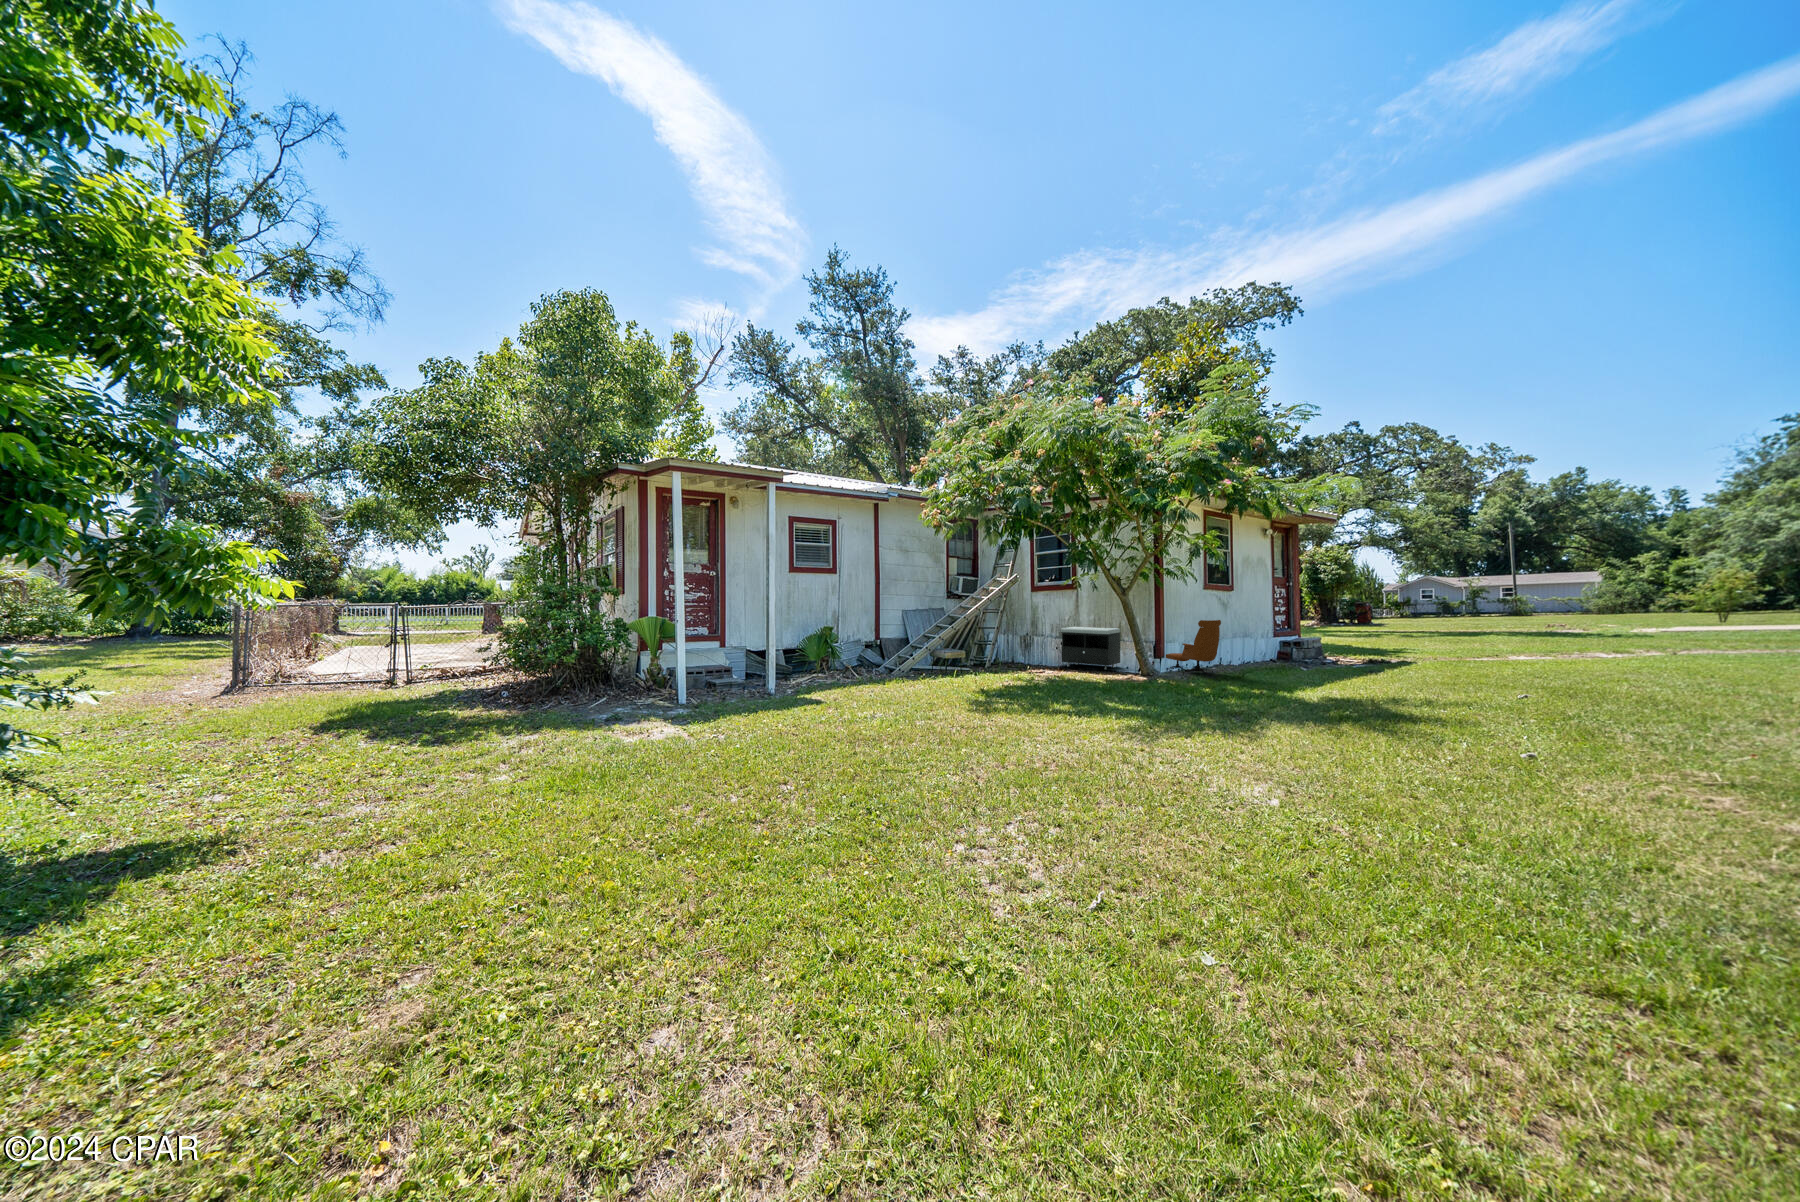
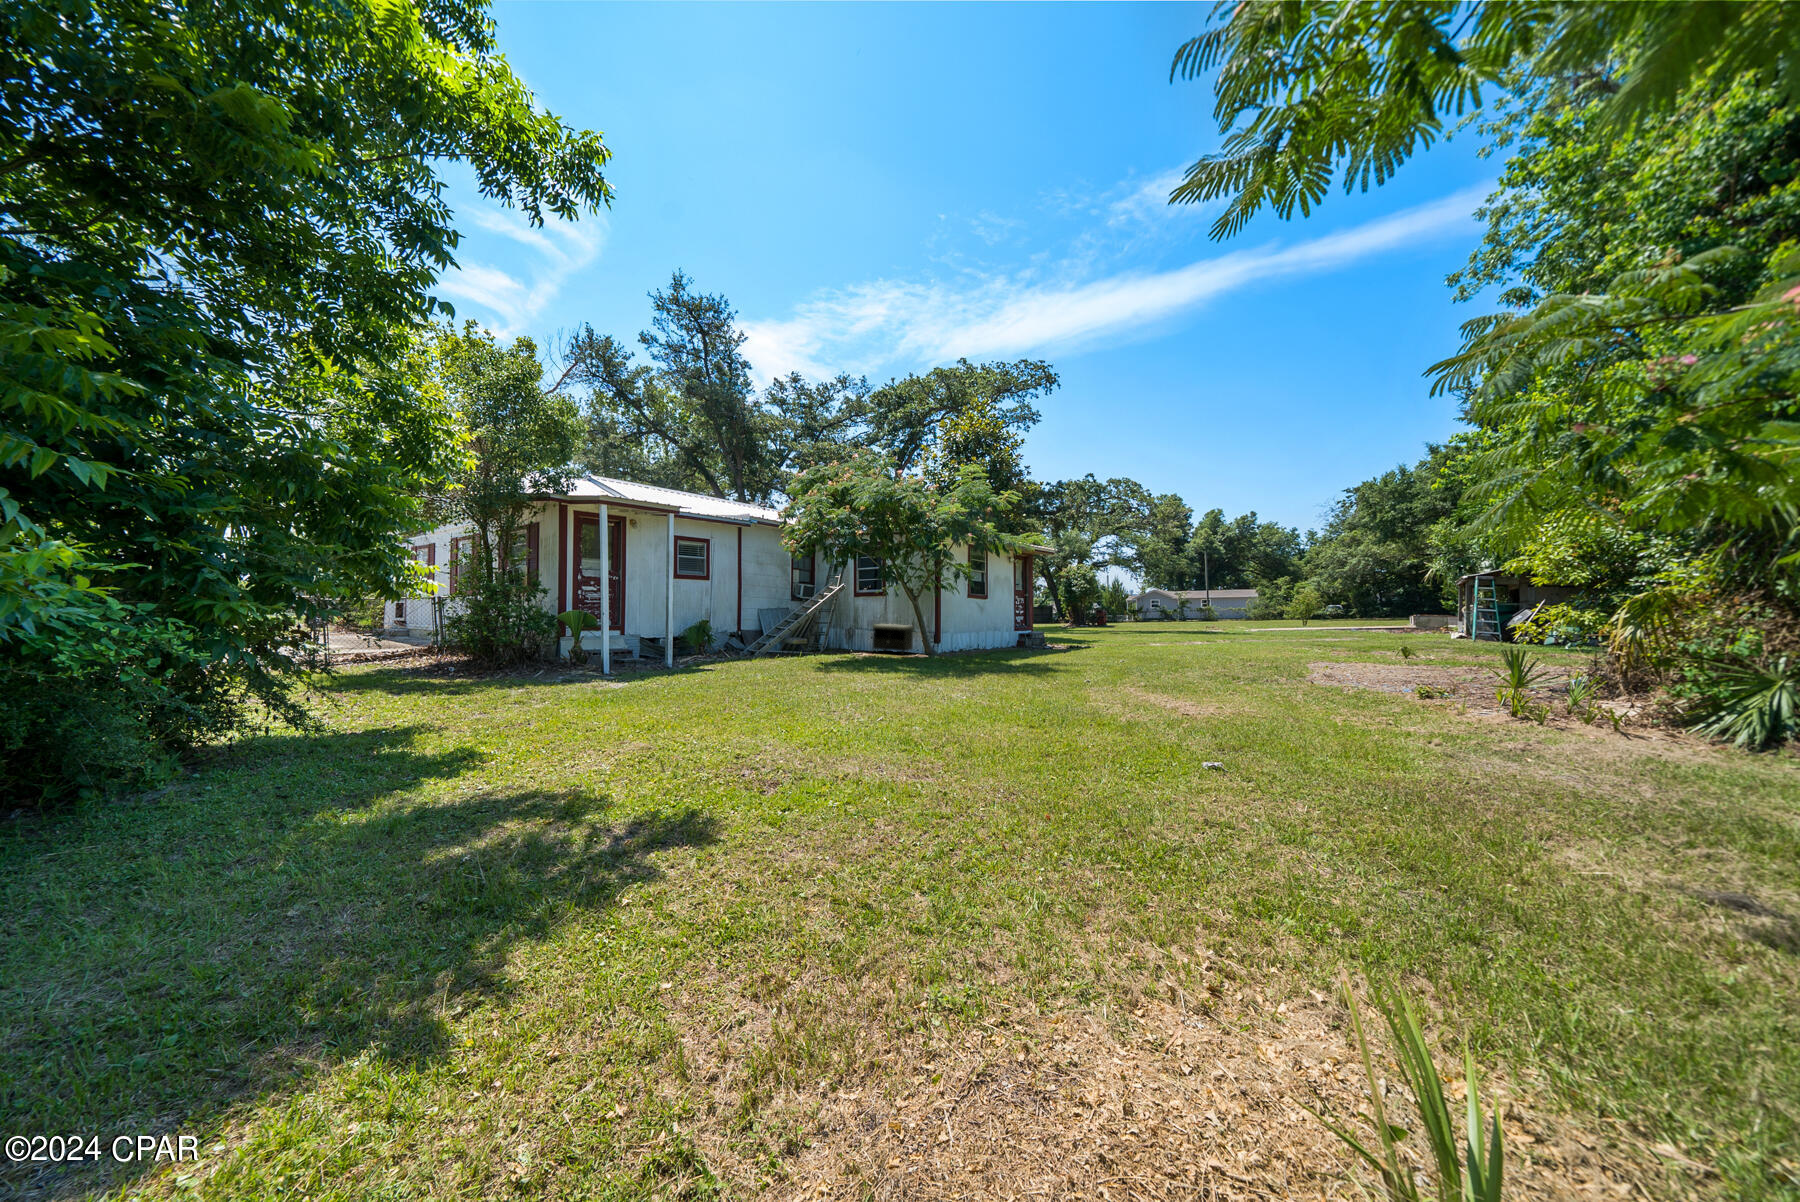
lounge chair: present [1166,620,1221,675] -> none [942,621,975,657]

